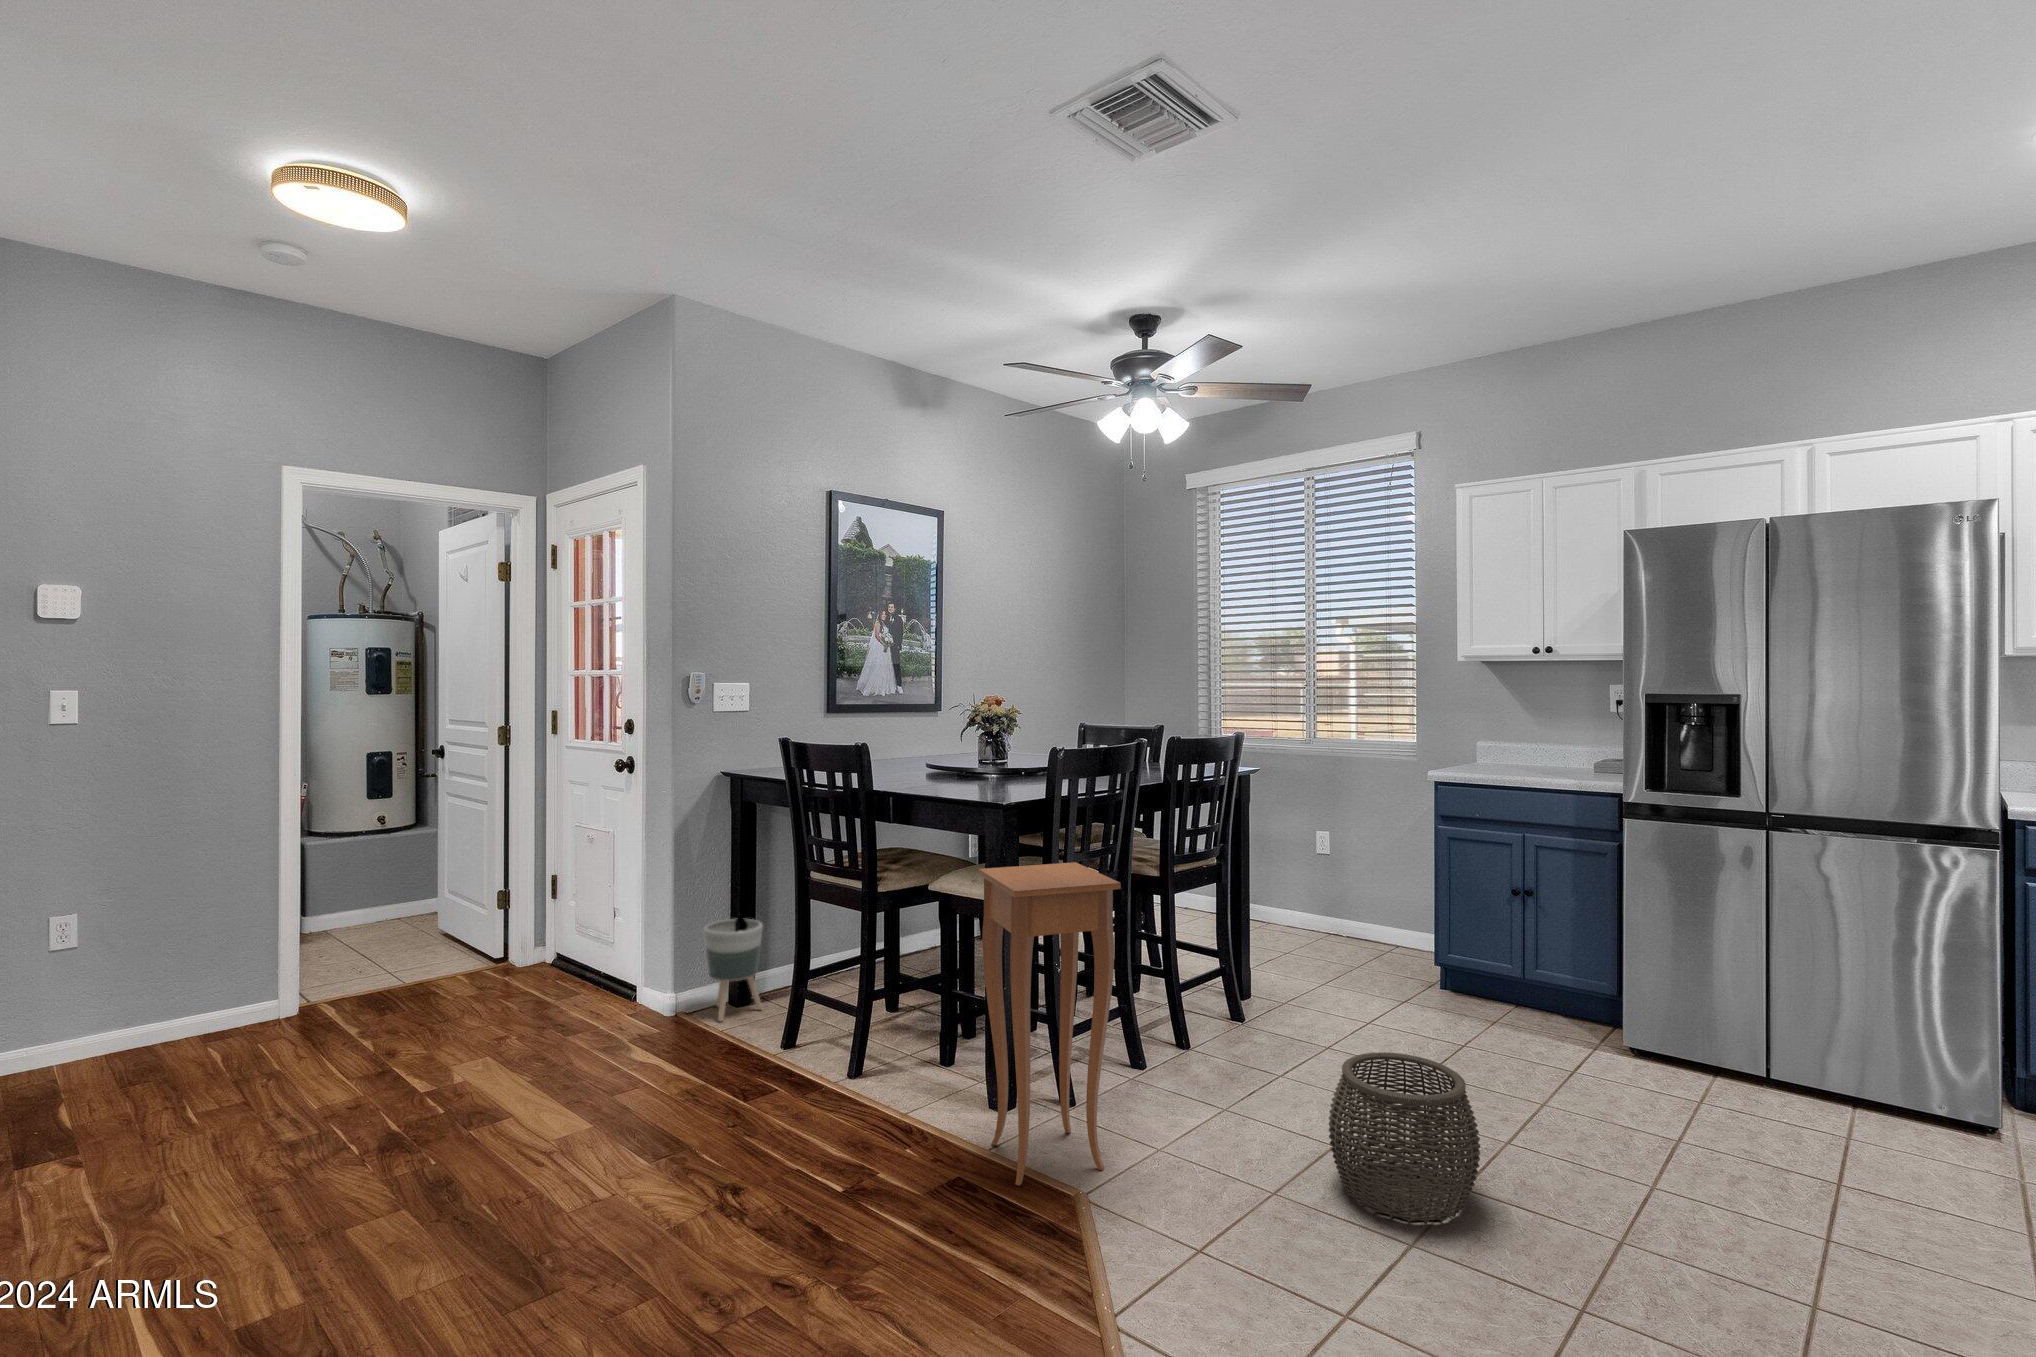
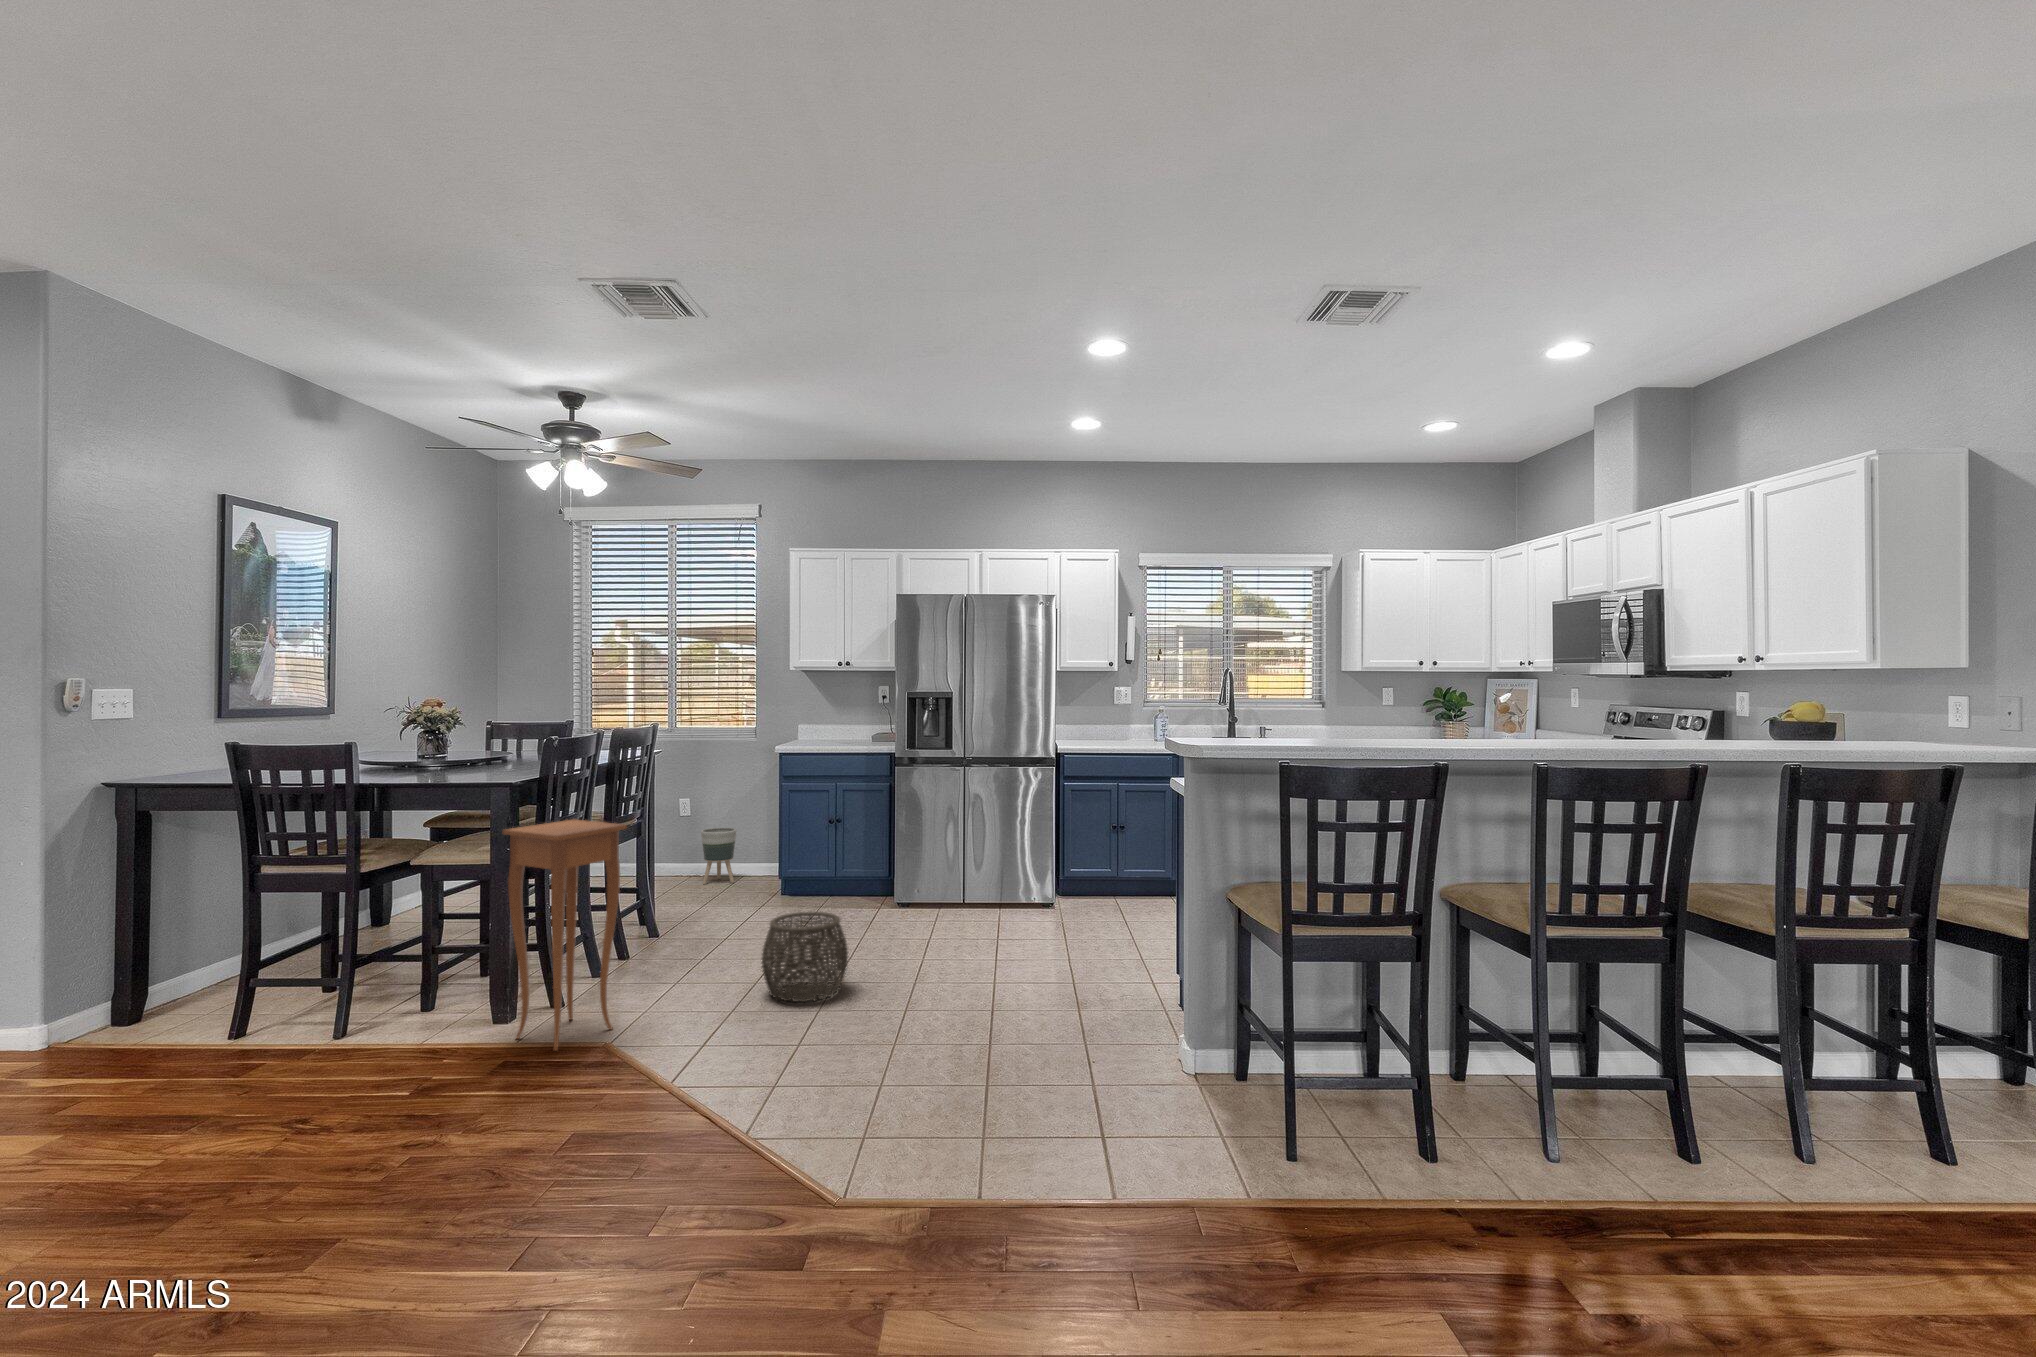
planter: present [704,919,763,1021] -> present [701,827,737,884]

